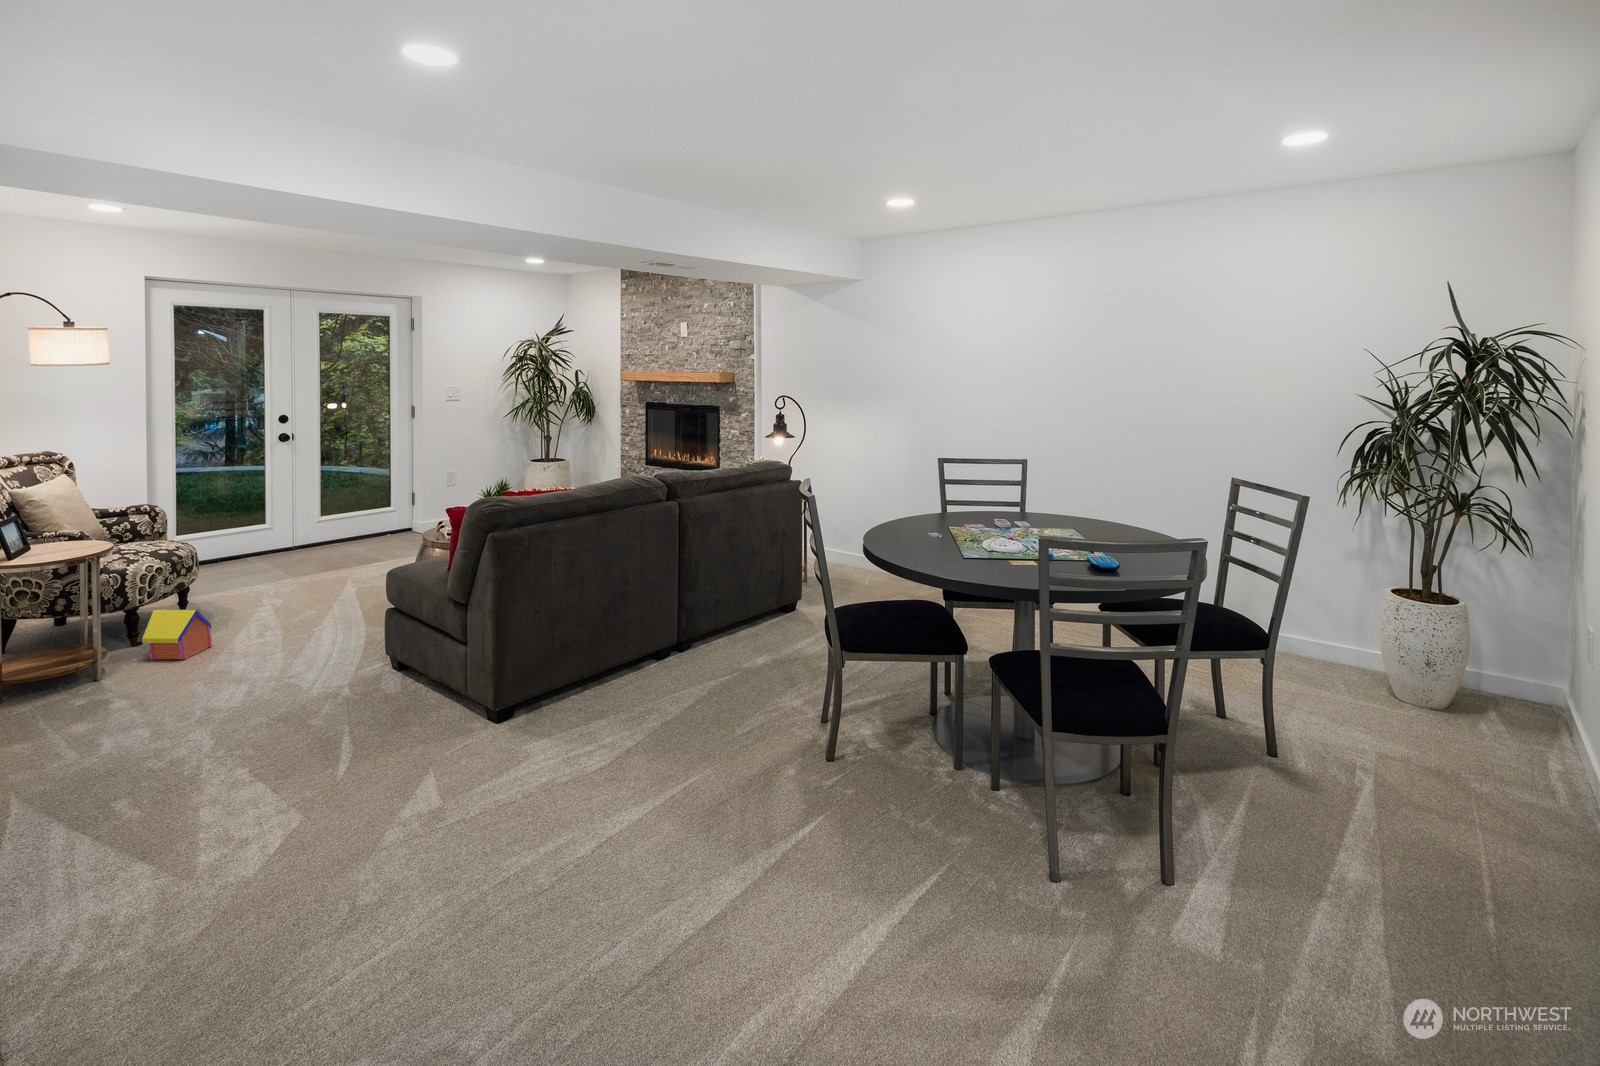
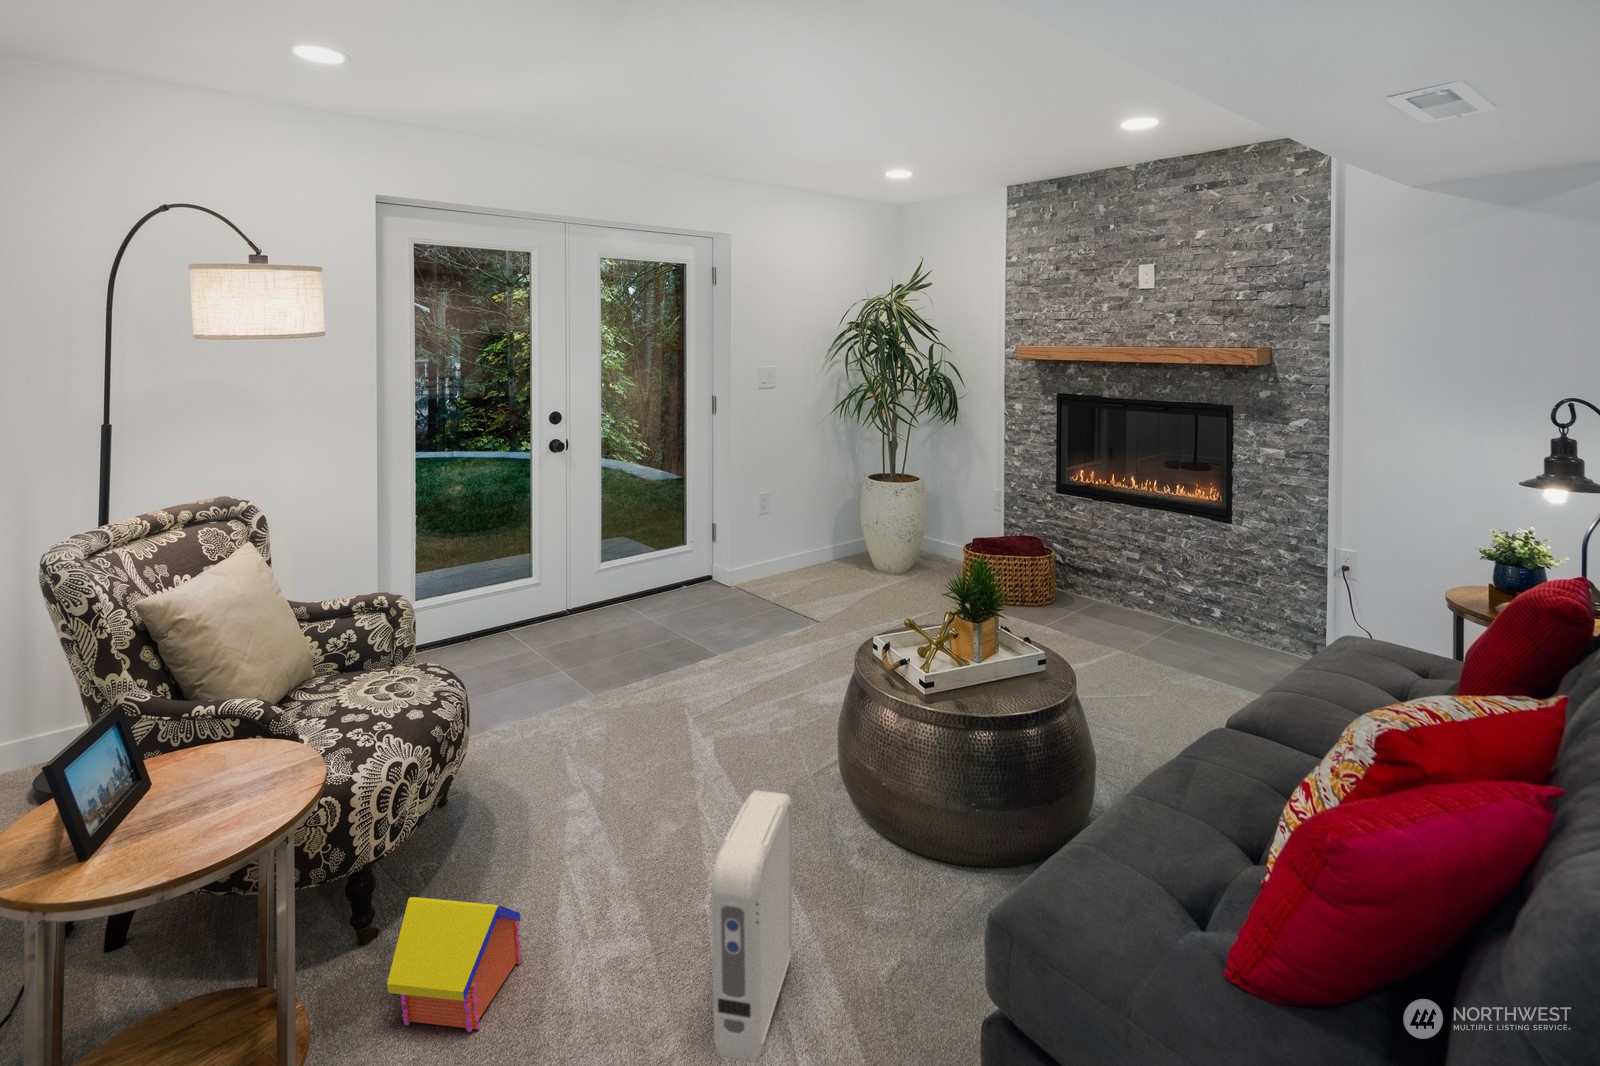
air purifier: none [282,560,343,658] -> present [711,790,792,1062]

